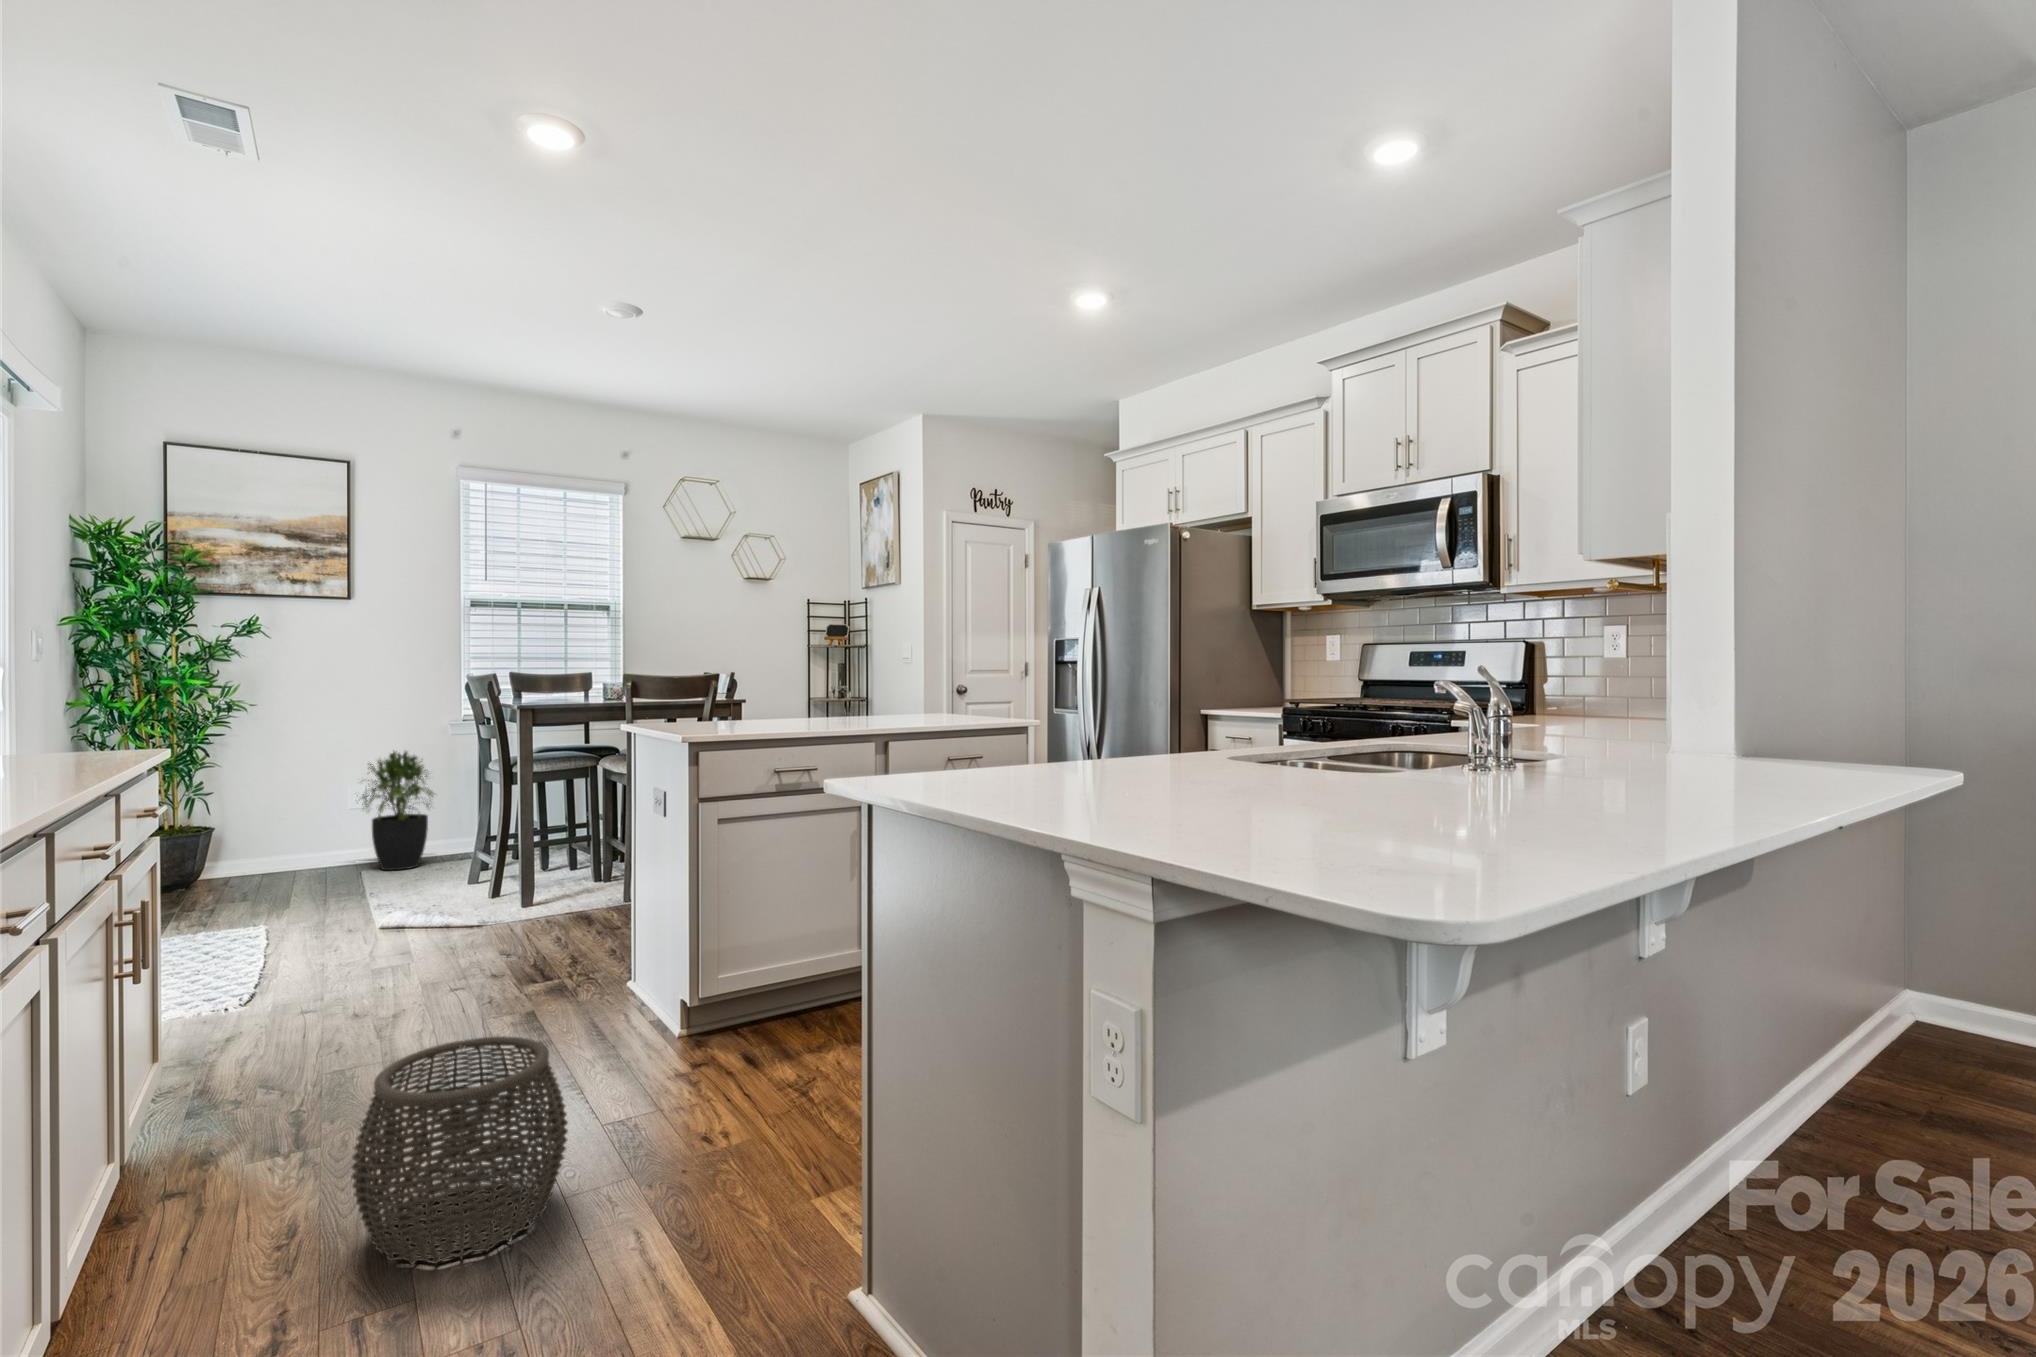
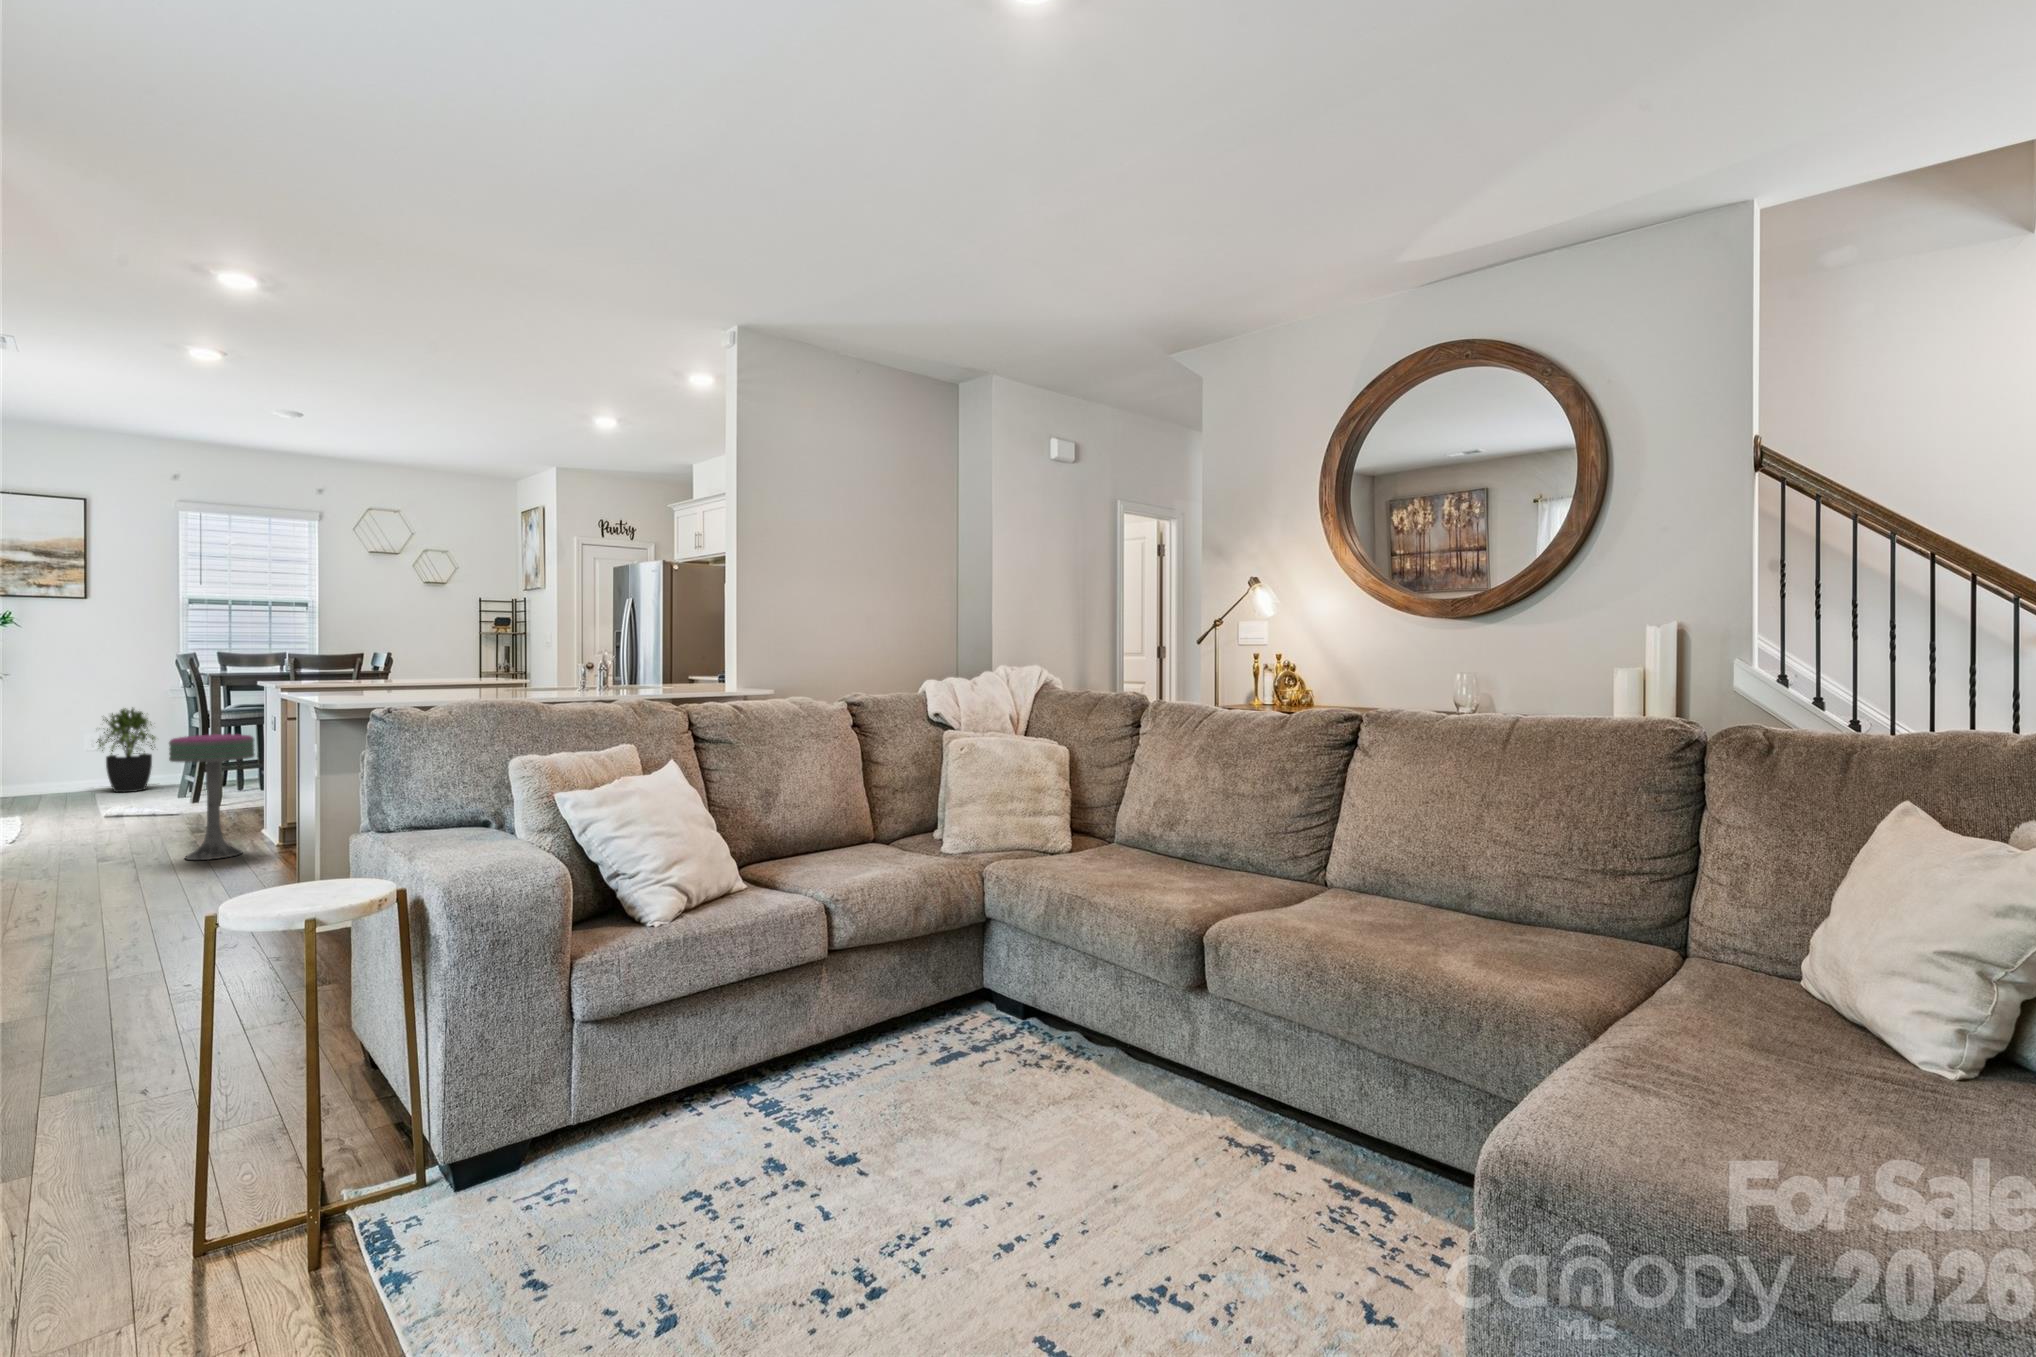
bar stool: none [516,831,651,1081] -> present [169,734,254,860]
woven basket: present [351,1036,568,1264] -> none [63,815,177,899]

